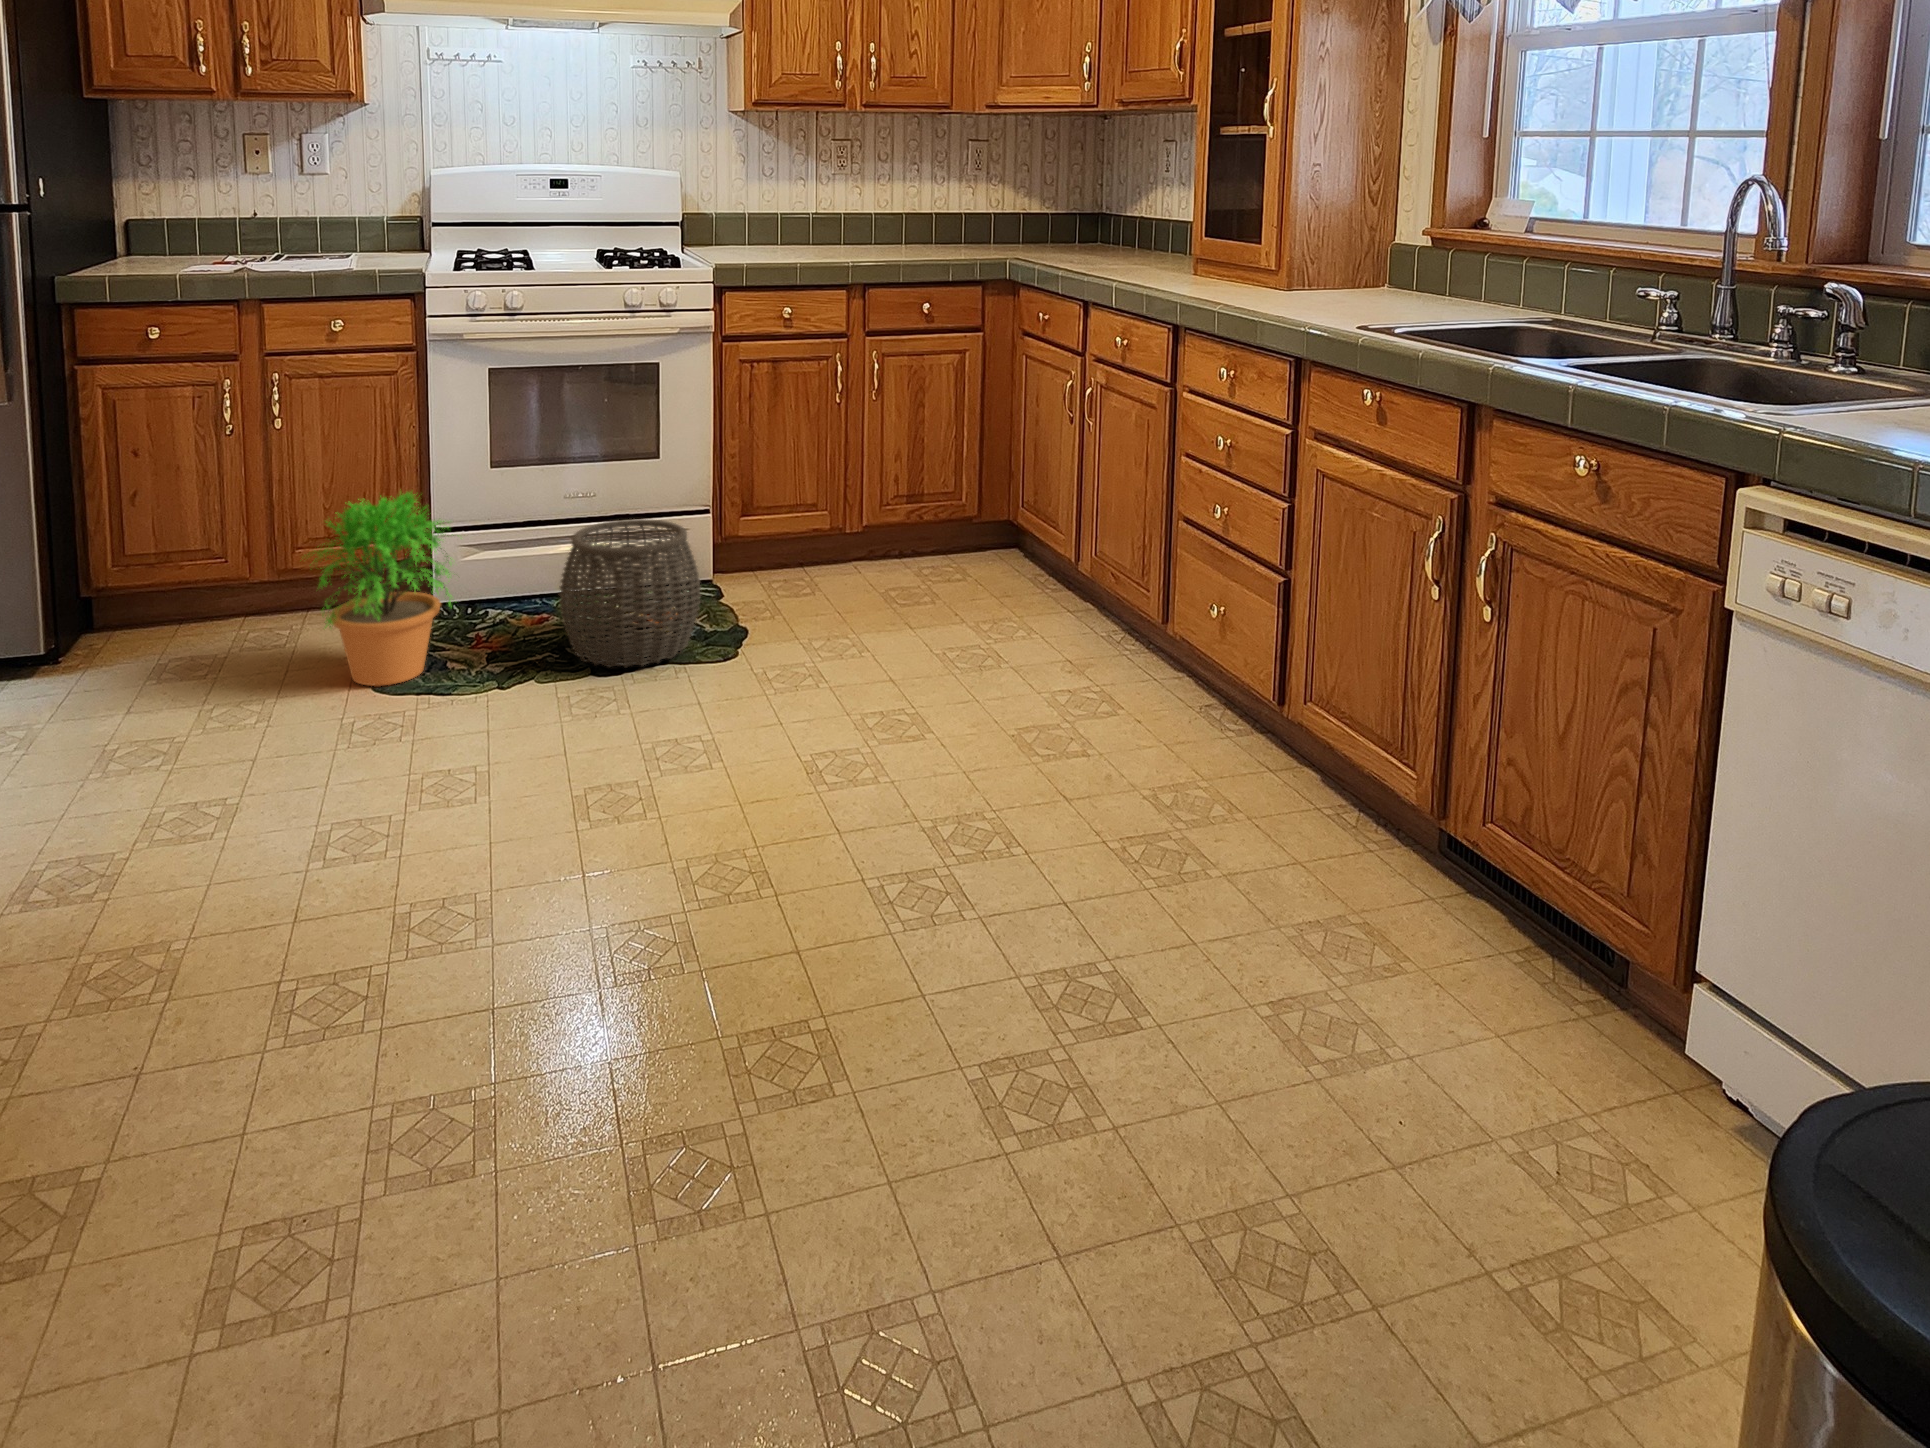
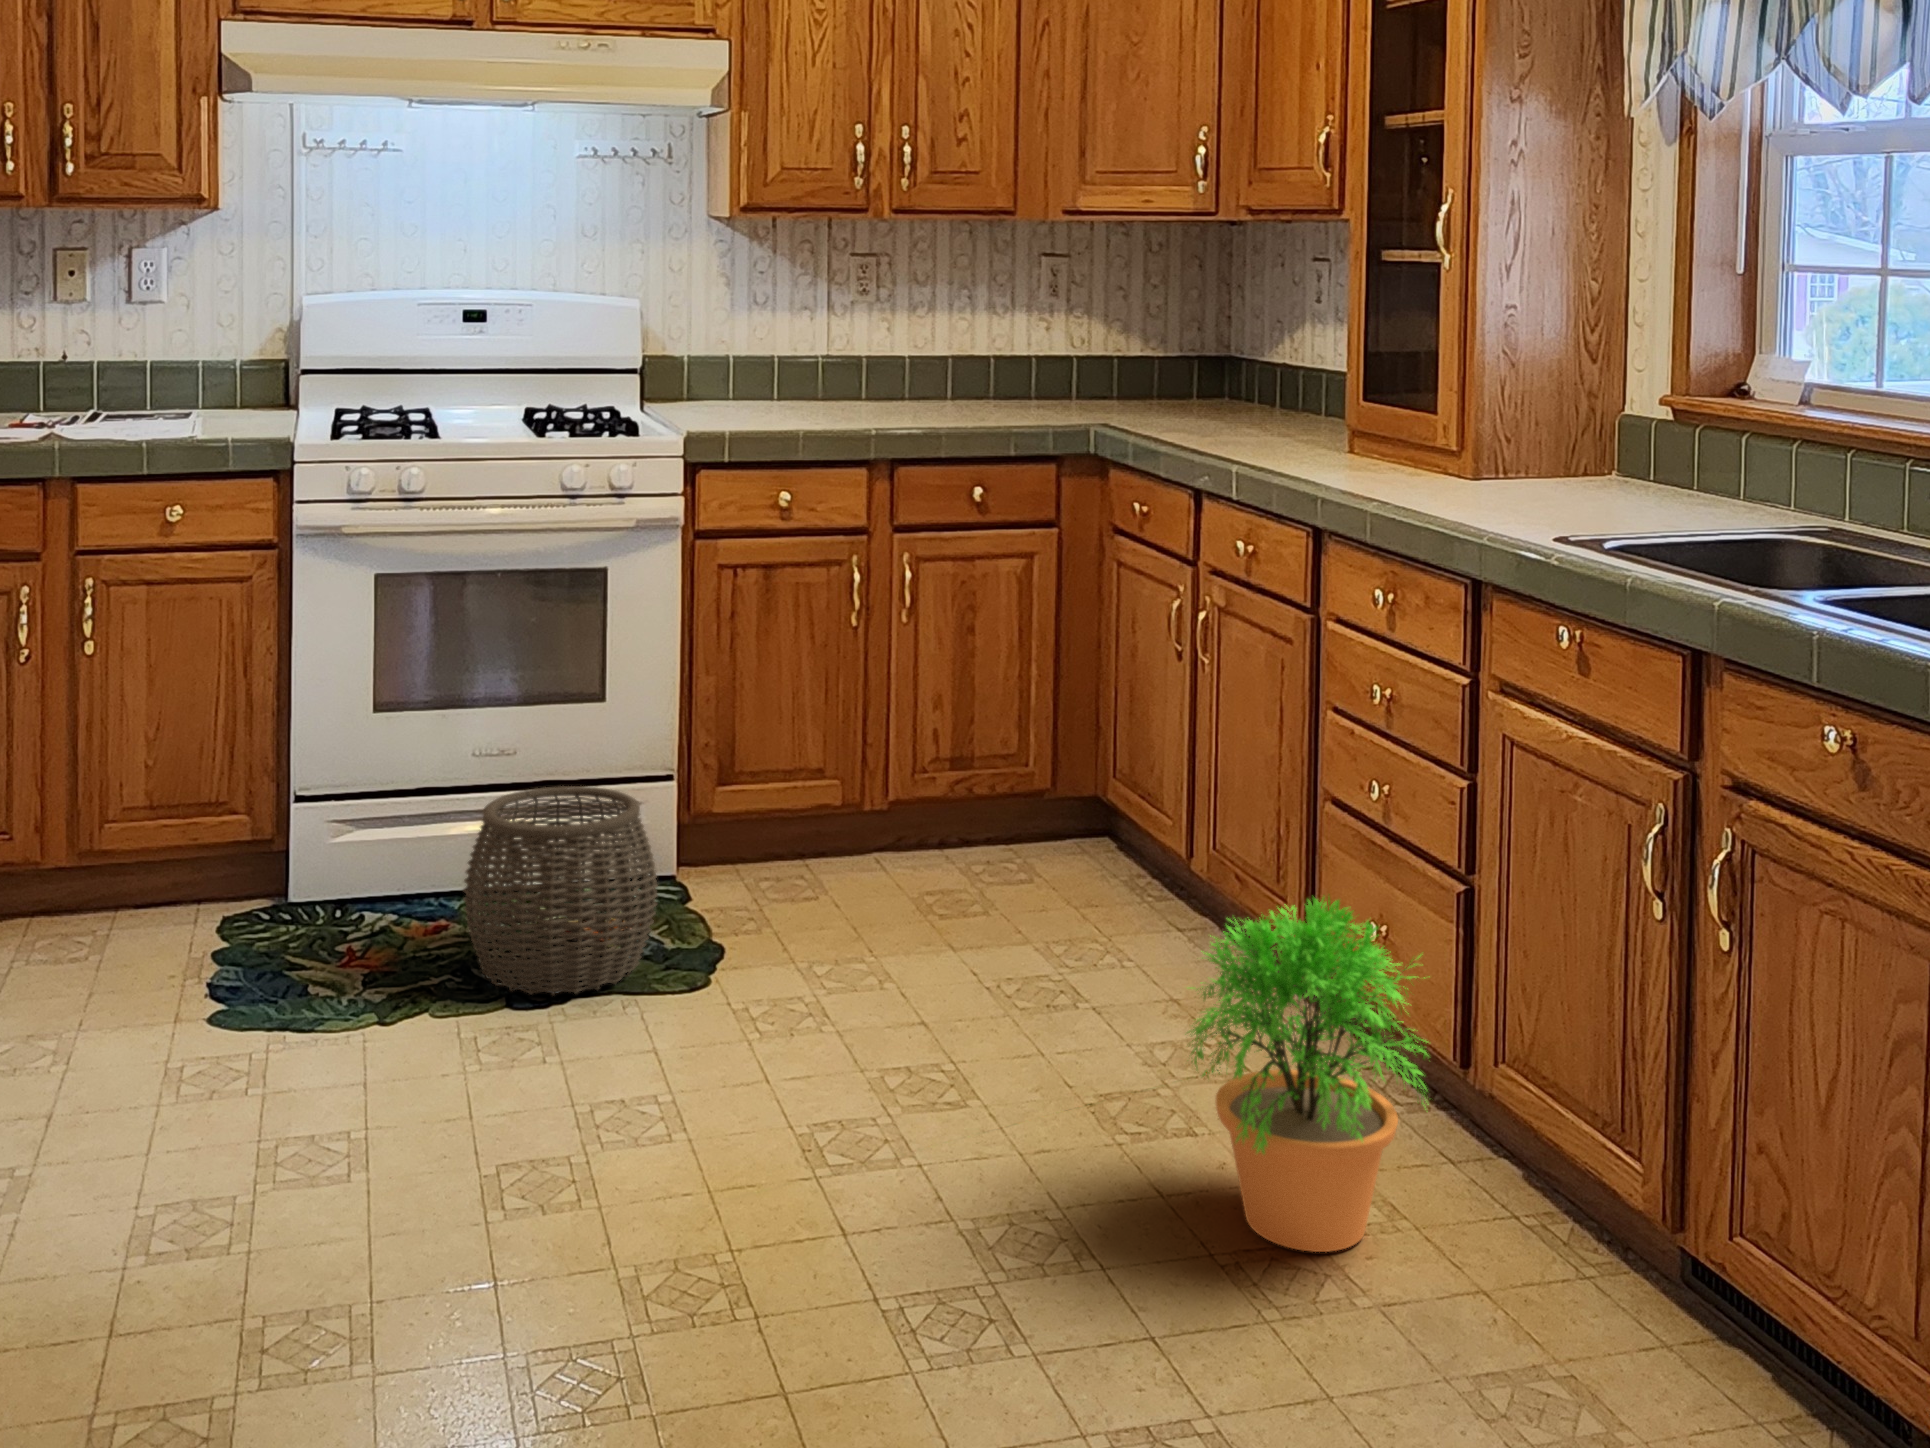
potted plant: present [309,492,451,686] -> present [1187,897,1427,1252]

